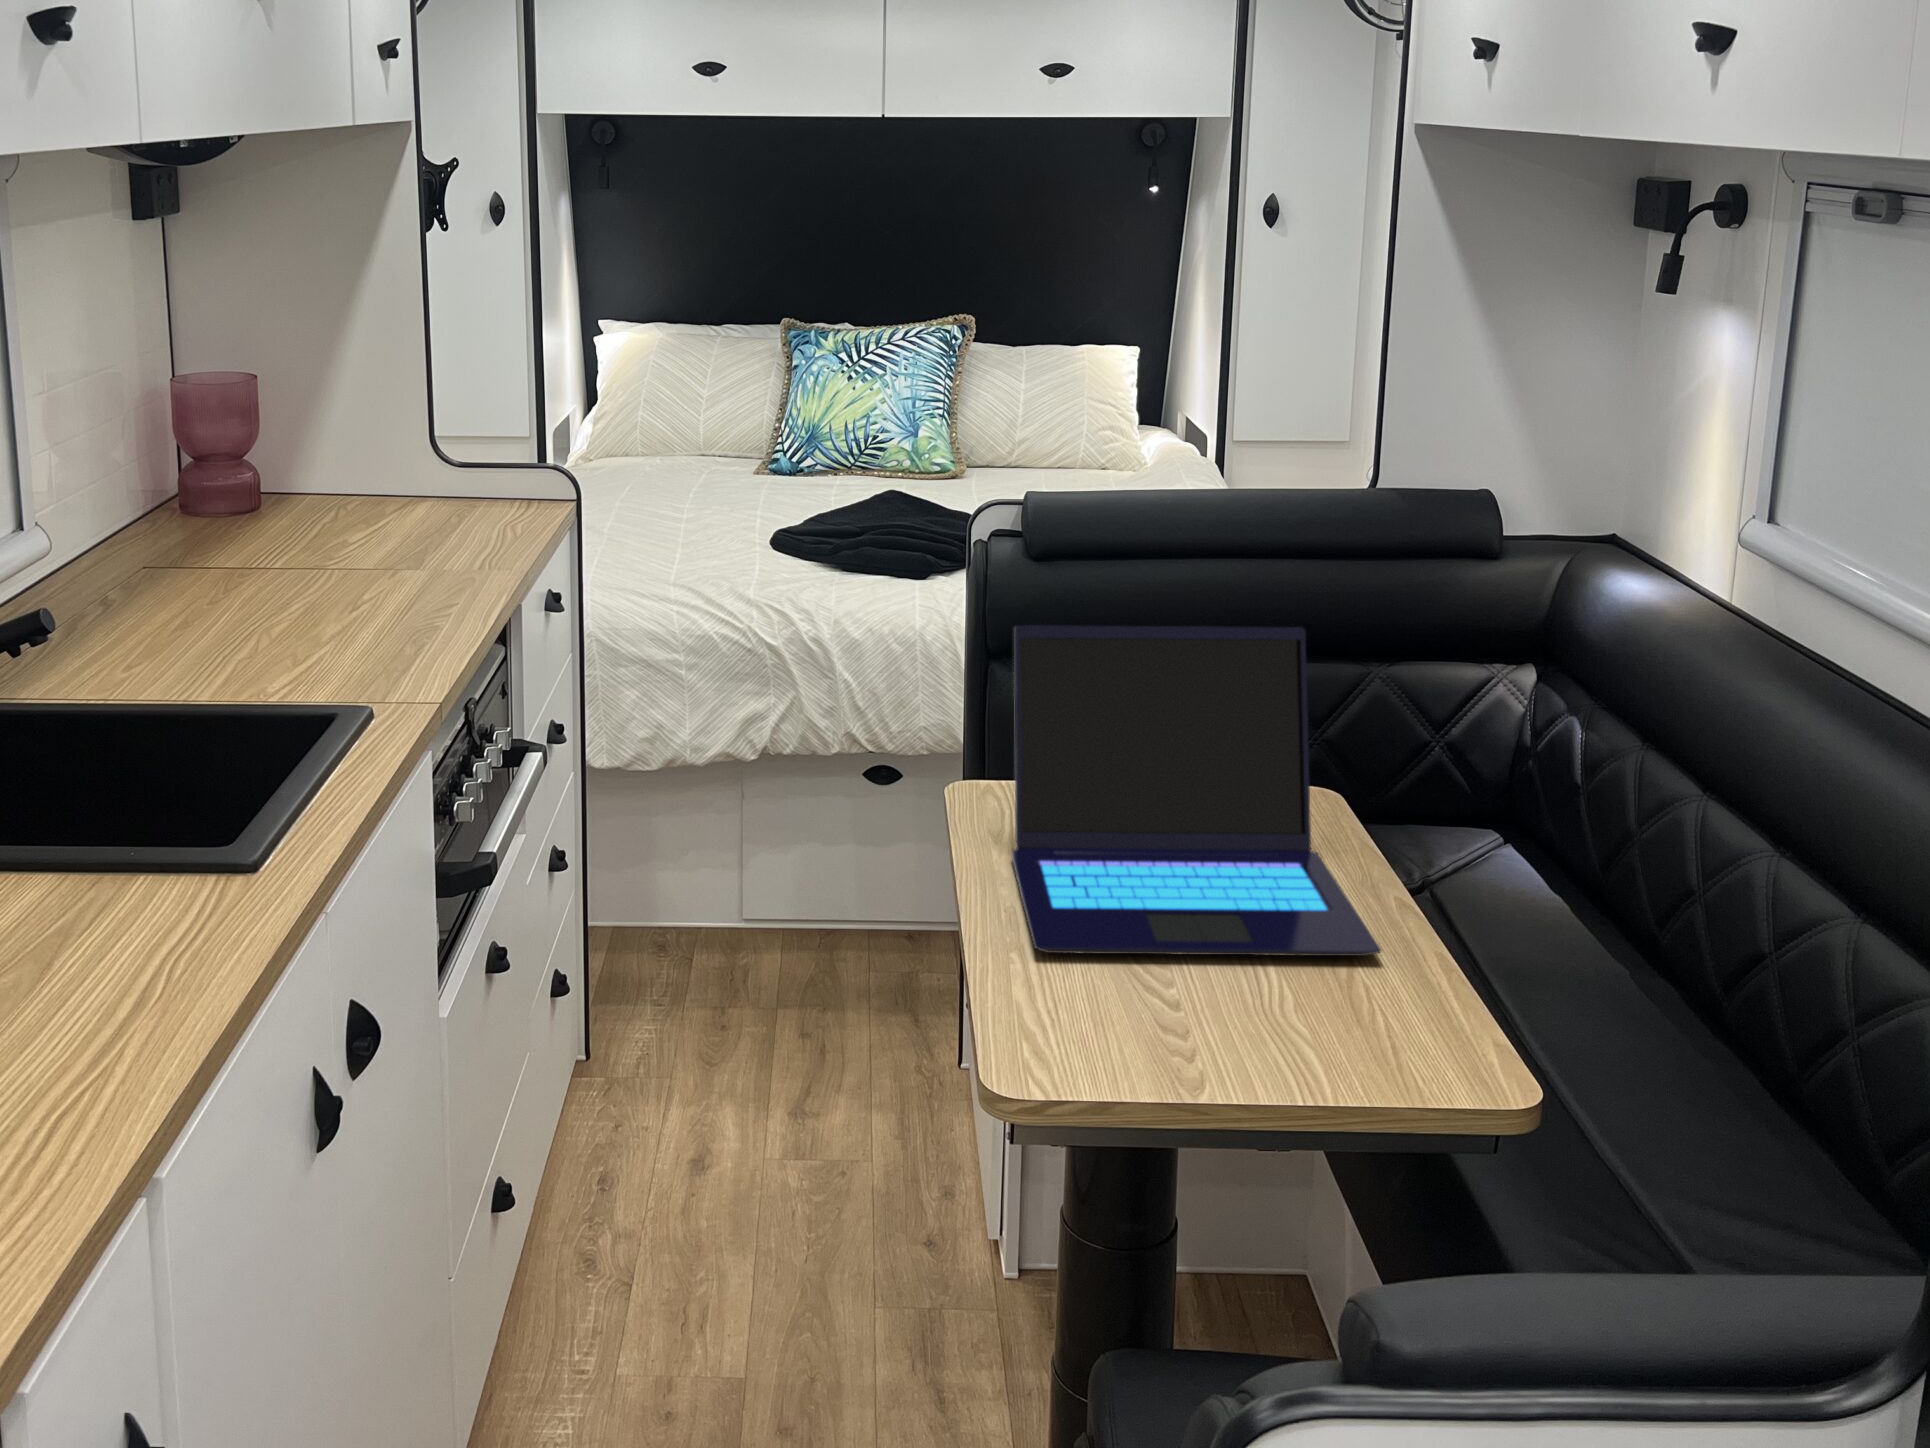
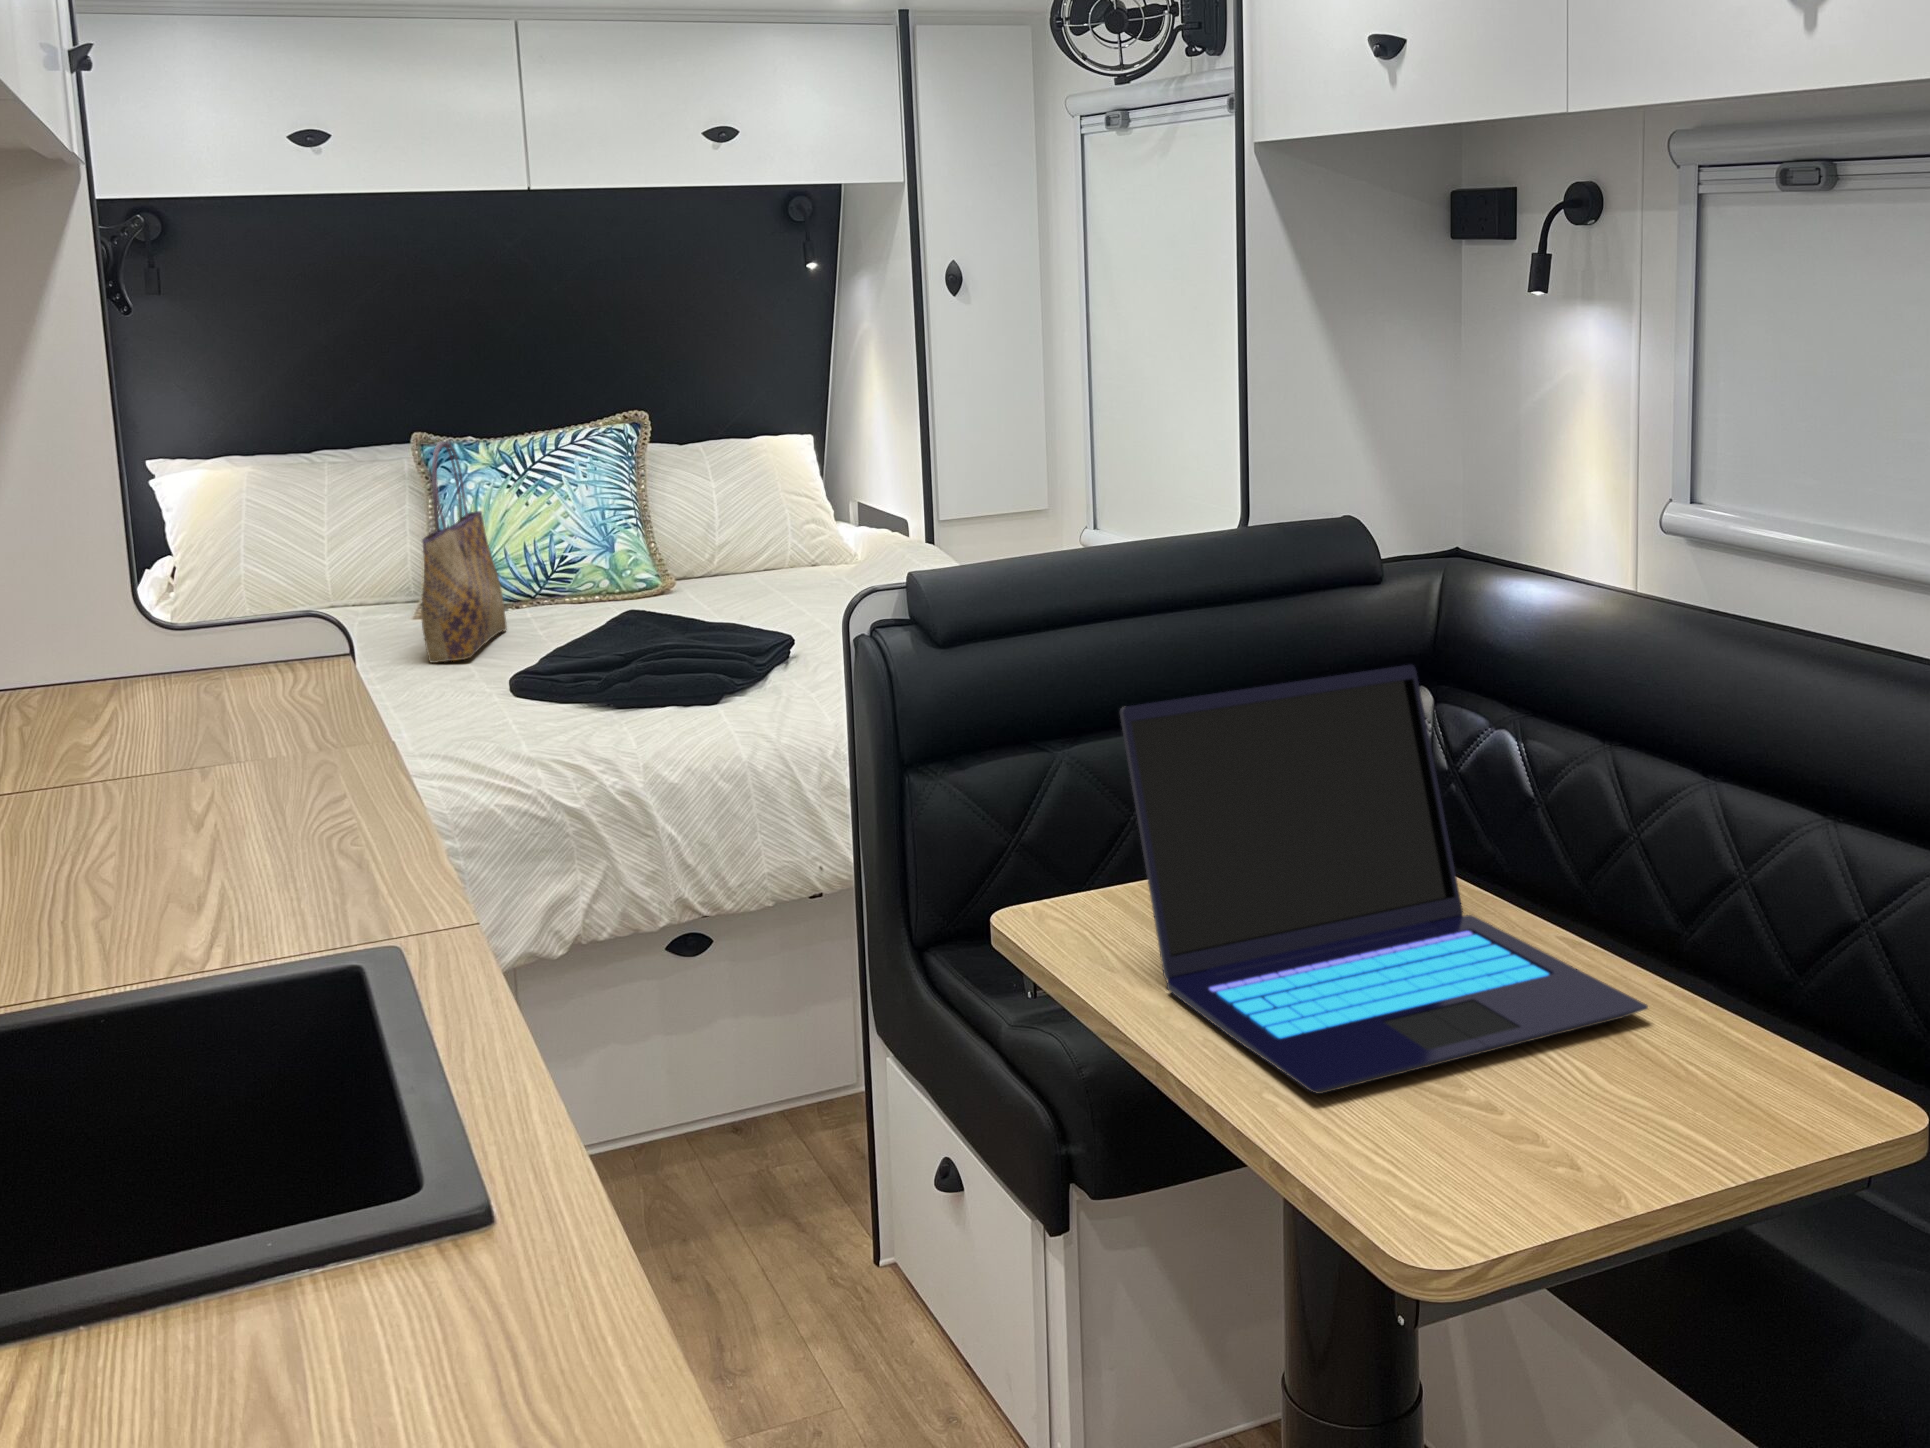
tote bag: none [727,333,808,514] -> present [421,441,507,663]

